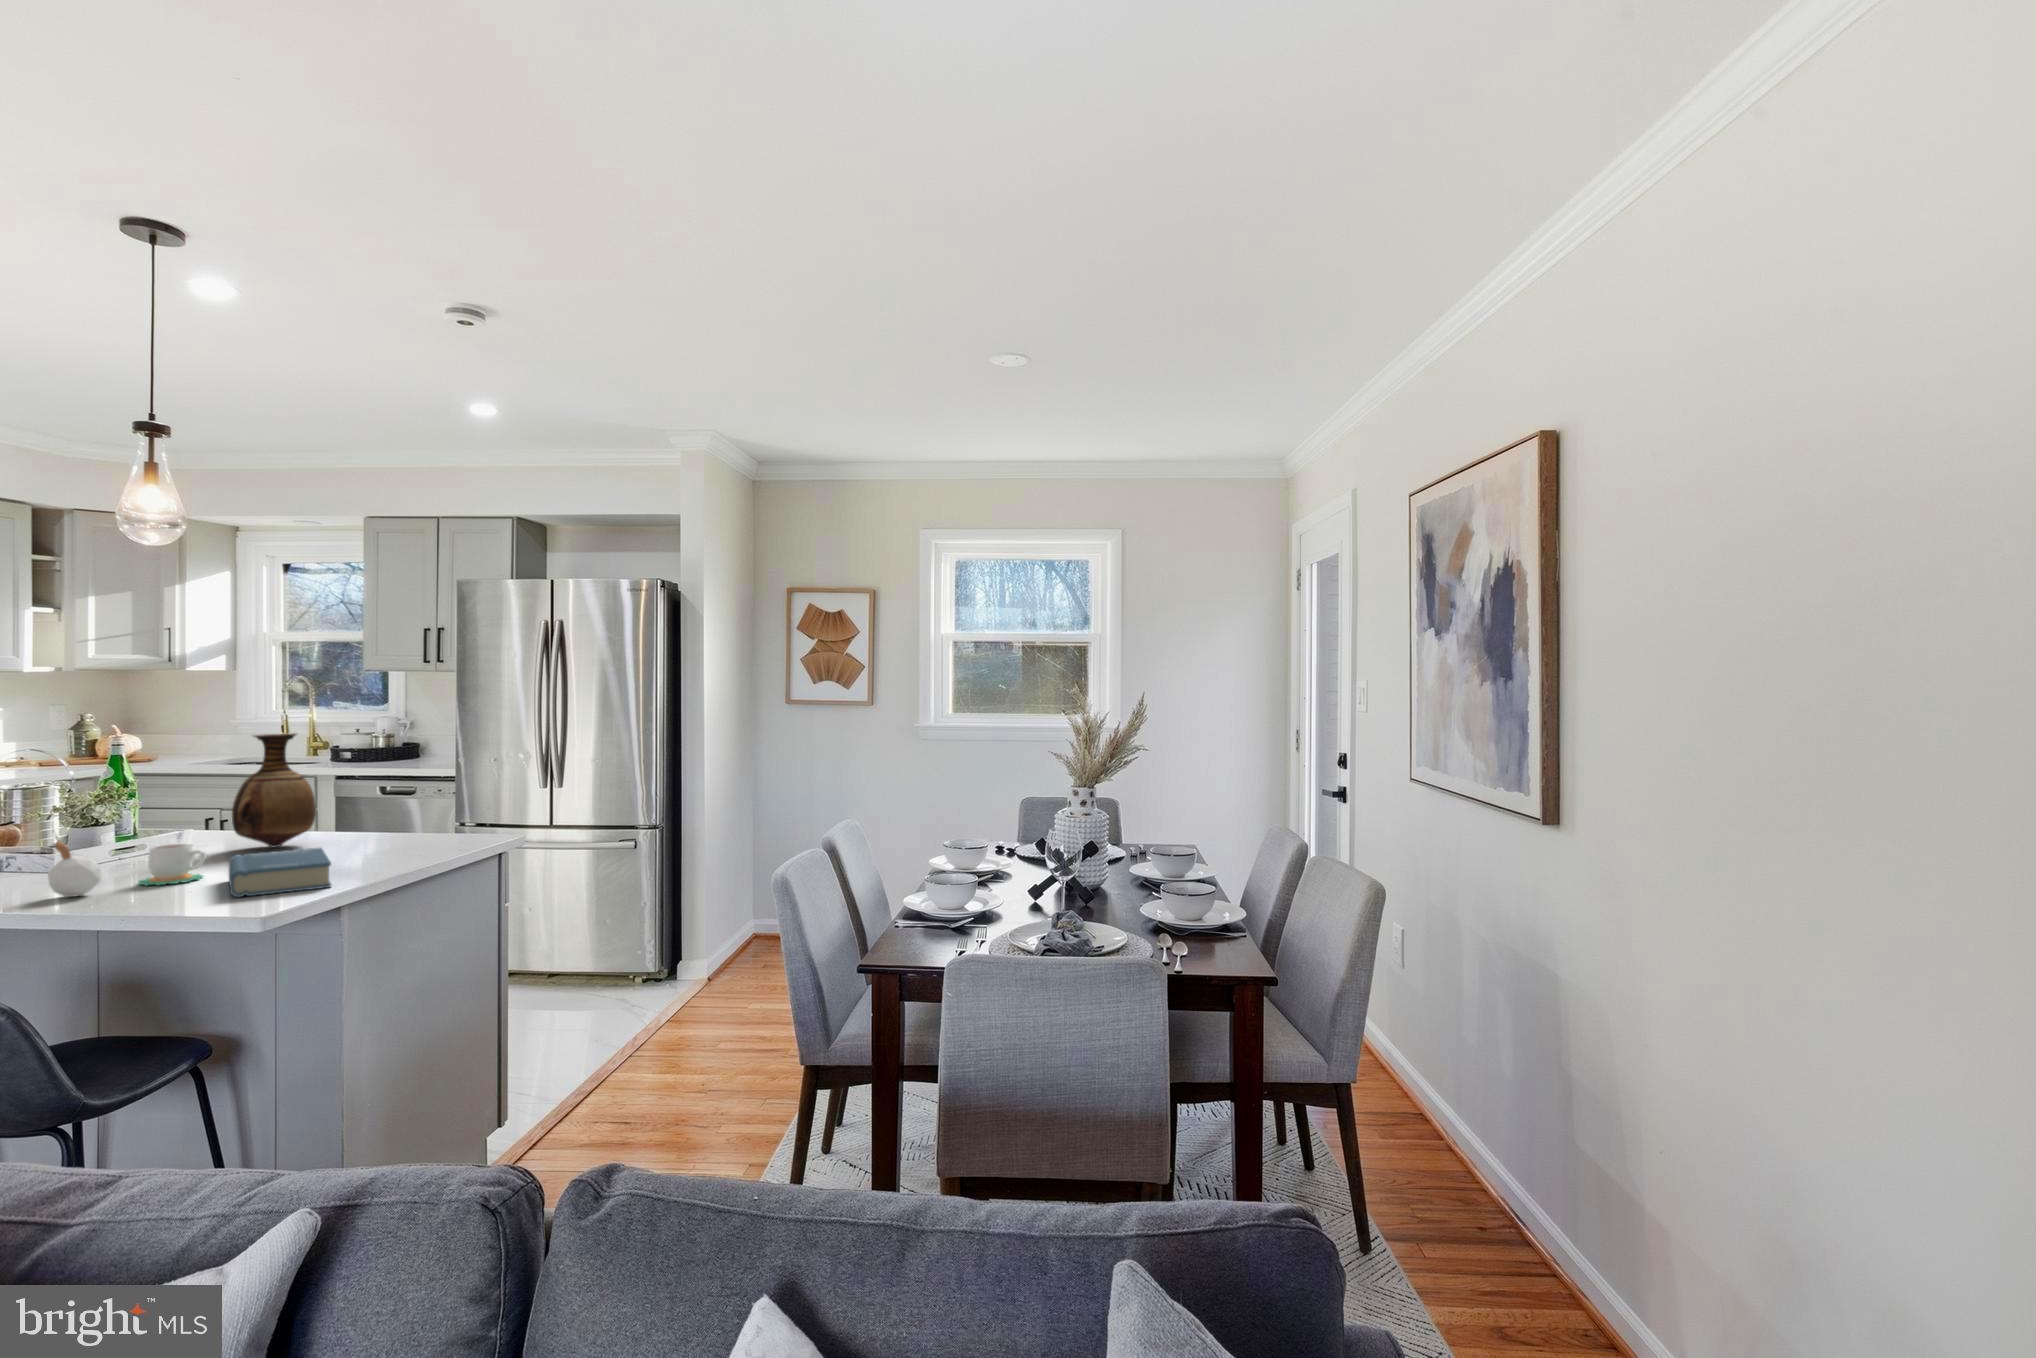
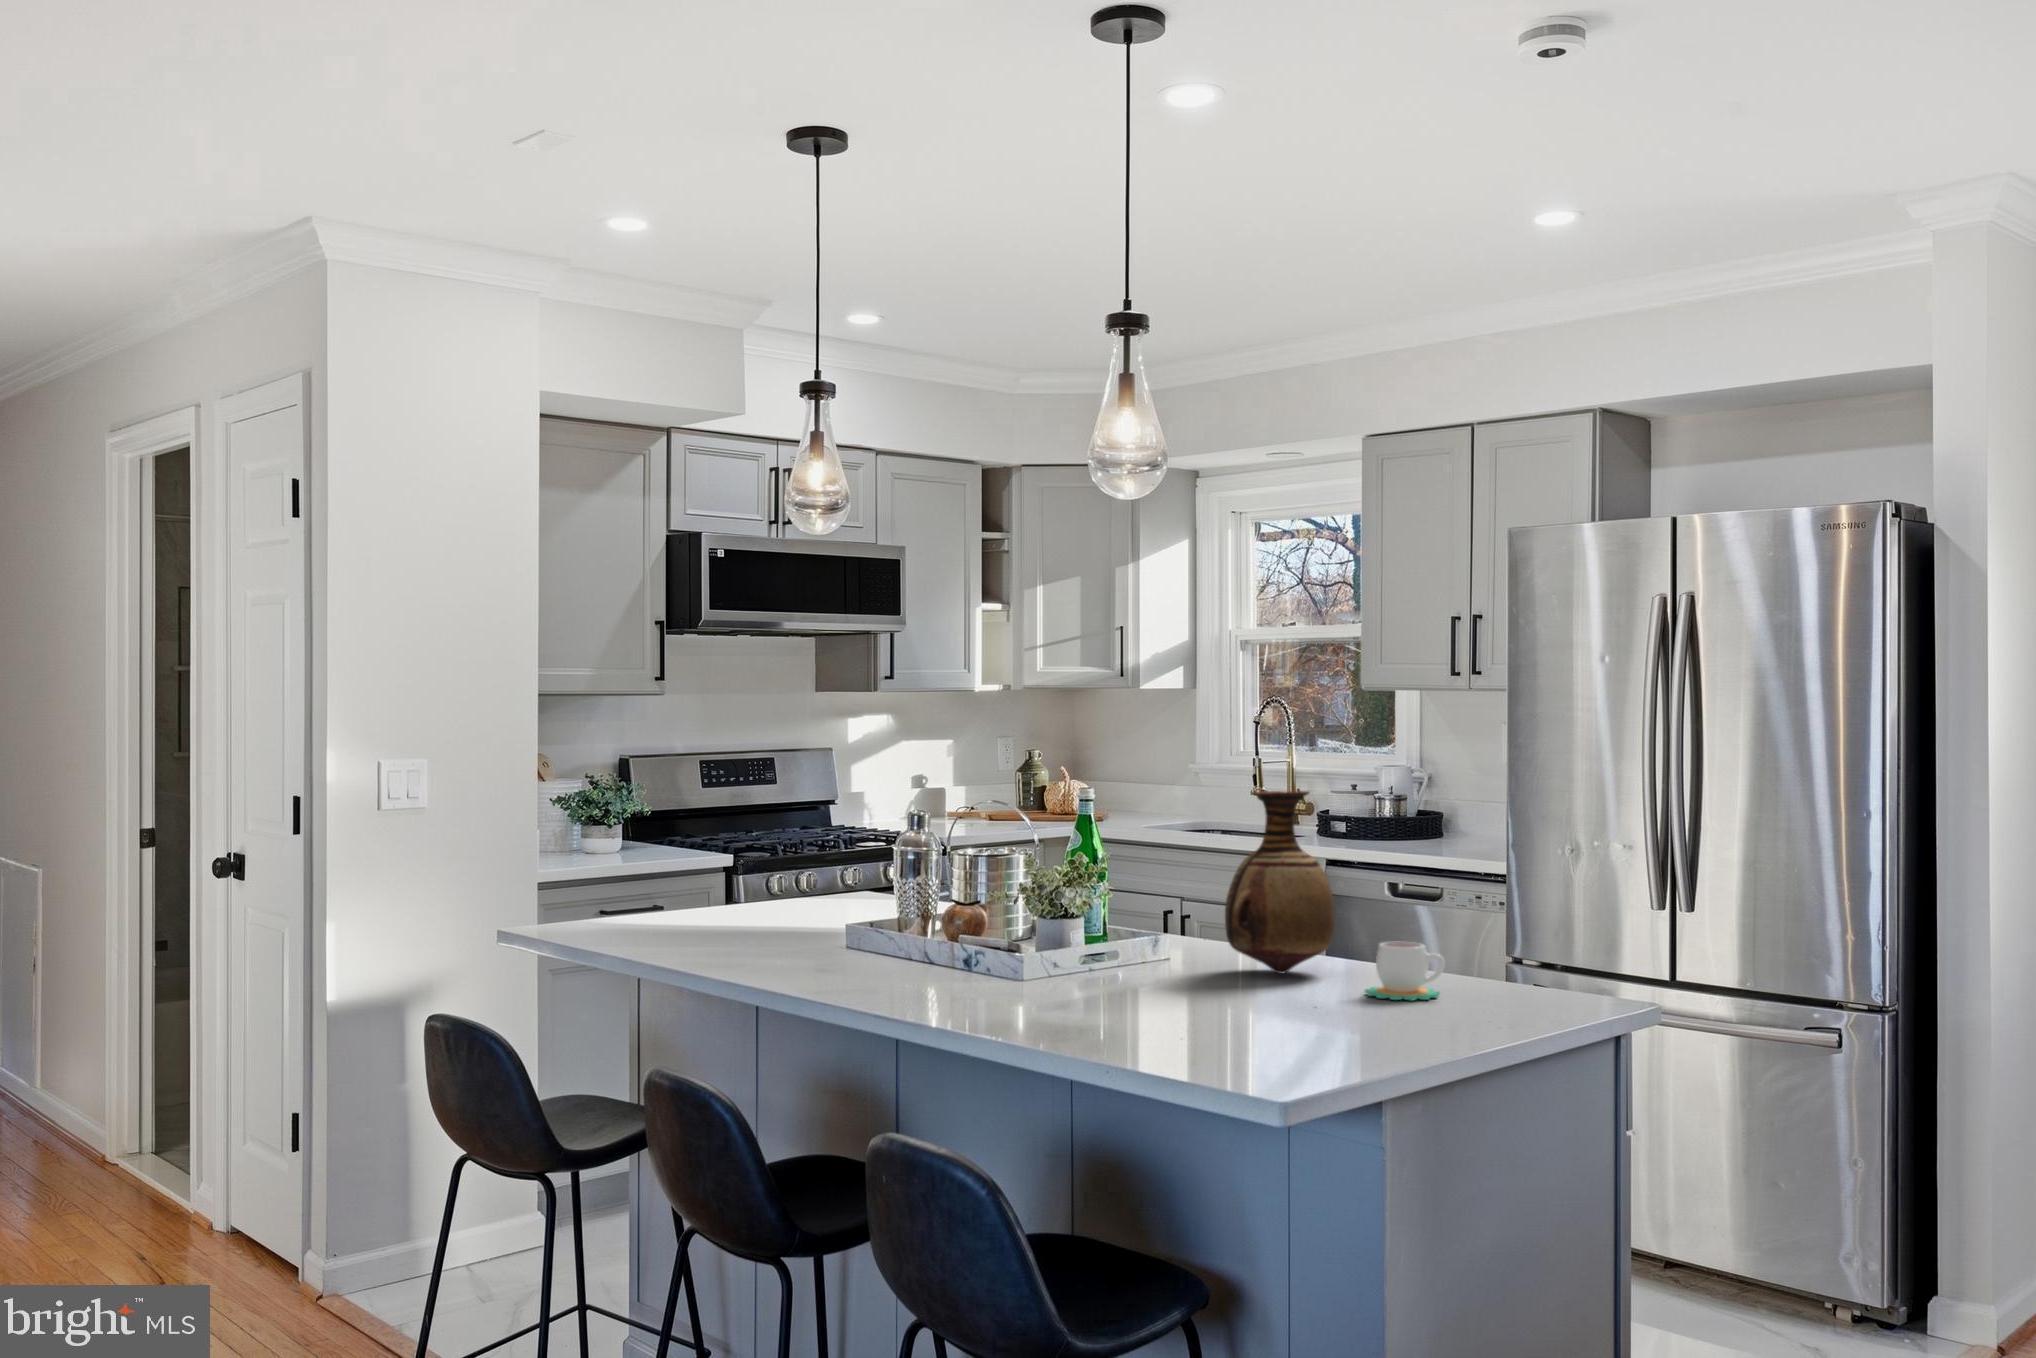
candle: present [48,831,101,897] -> none [1023,920,1081,1024]
mug: present [138,844,206,886] -> present [1365,942,1445,1001]
hardback book: present [229,848,331,897] -> none [1233,984,1380,1058]

